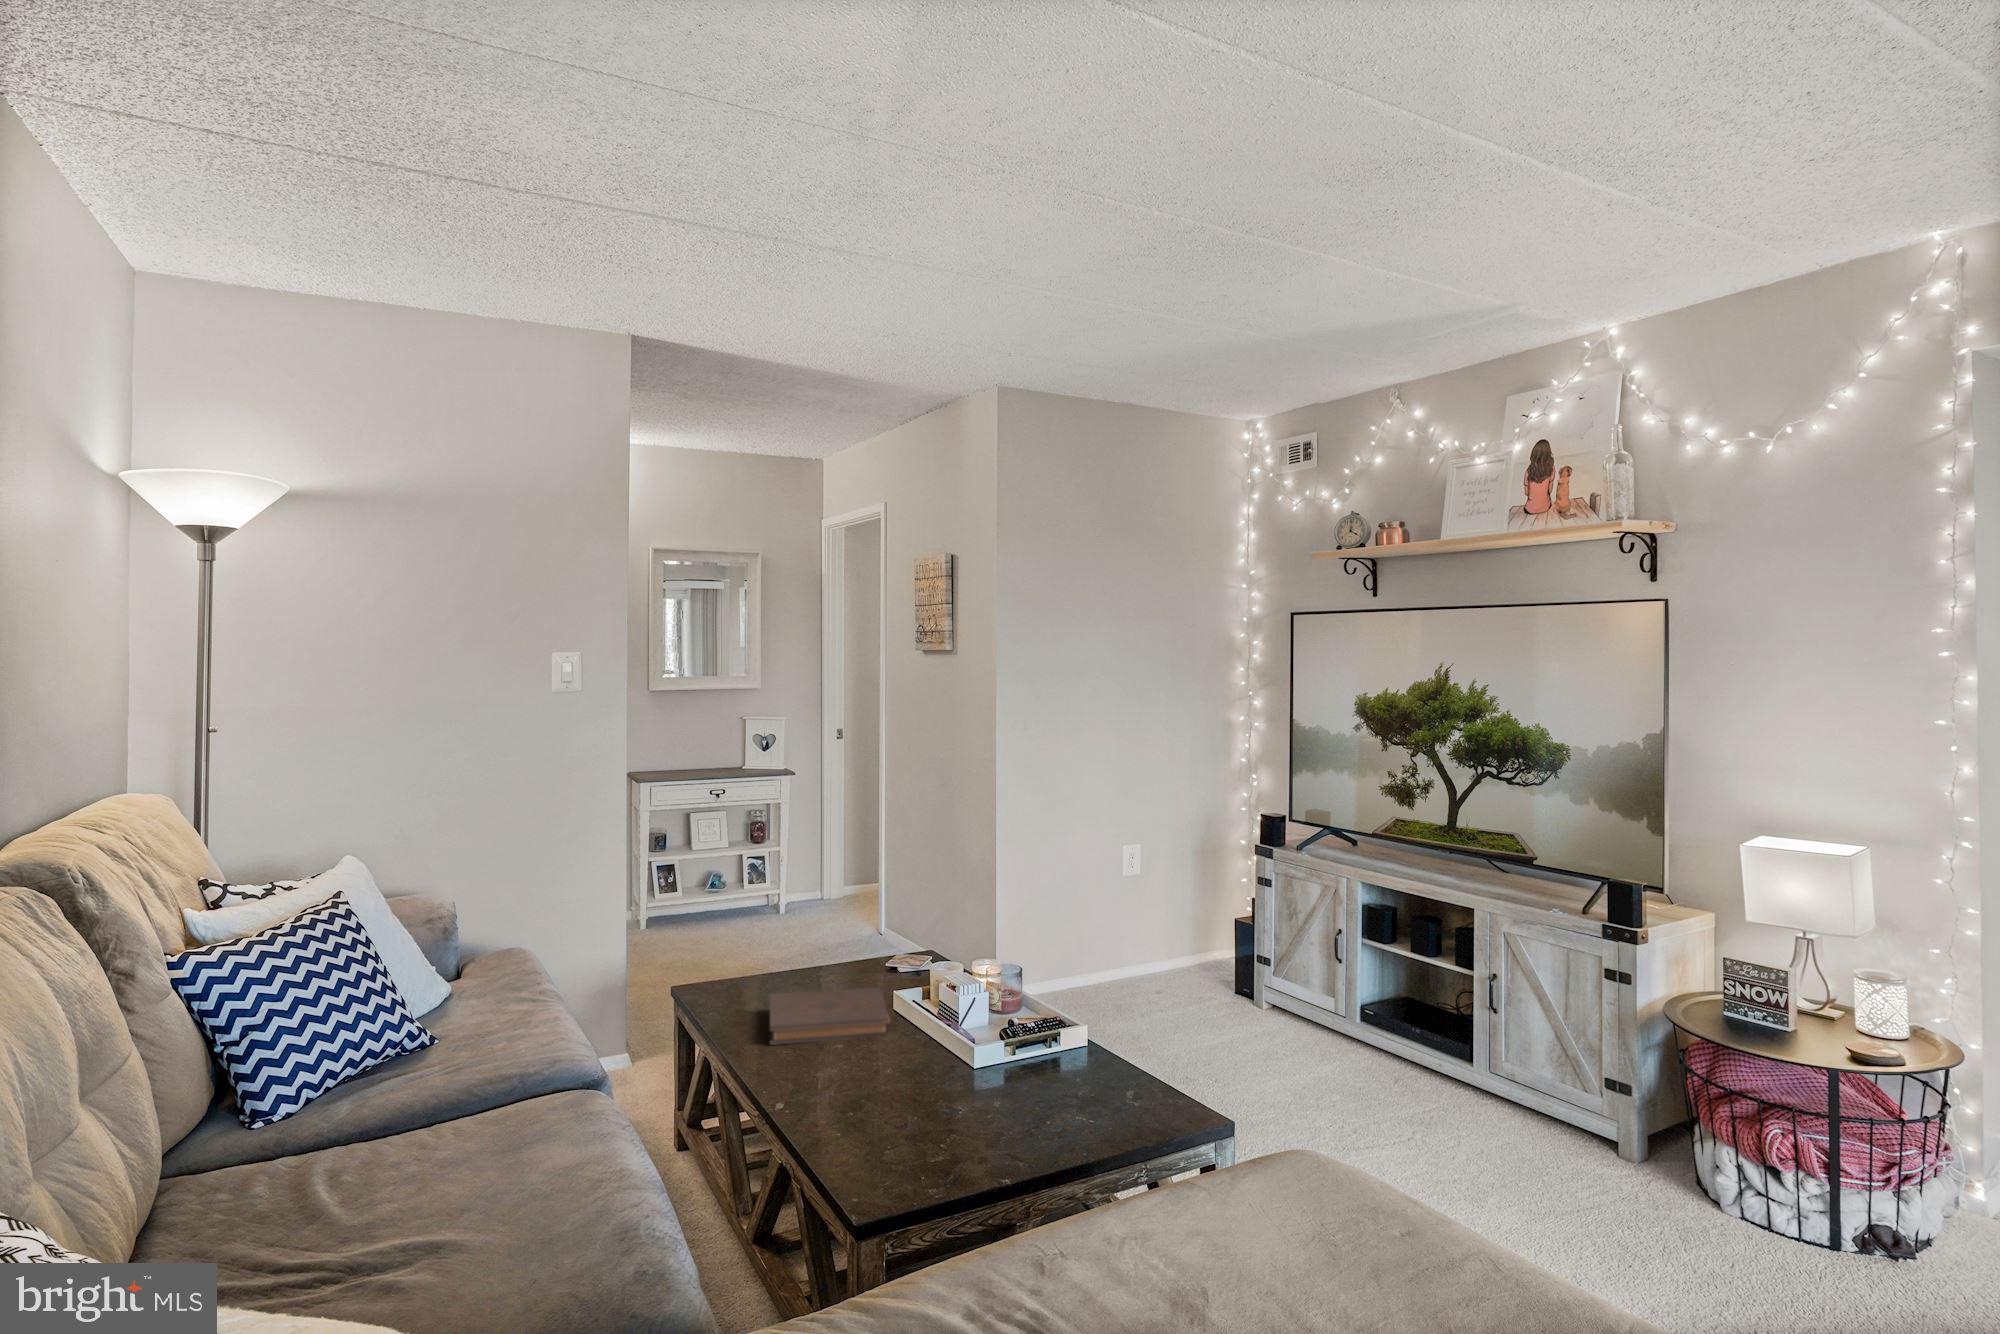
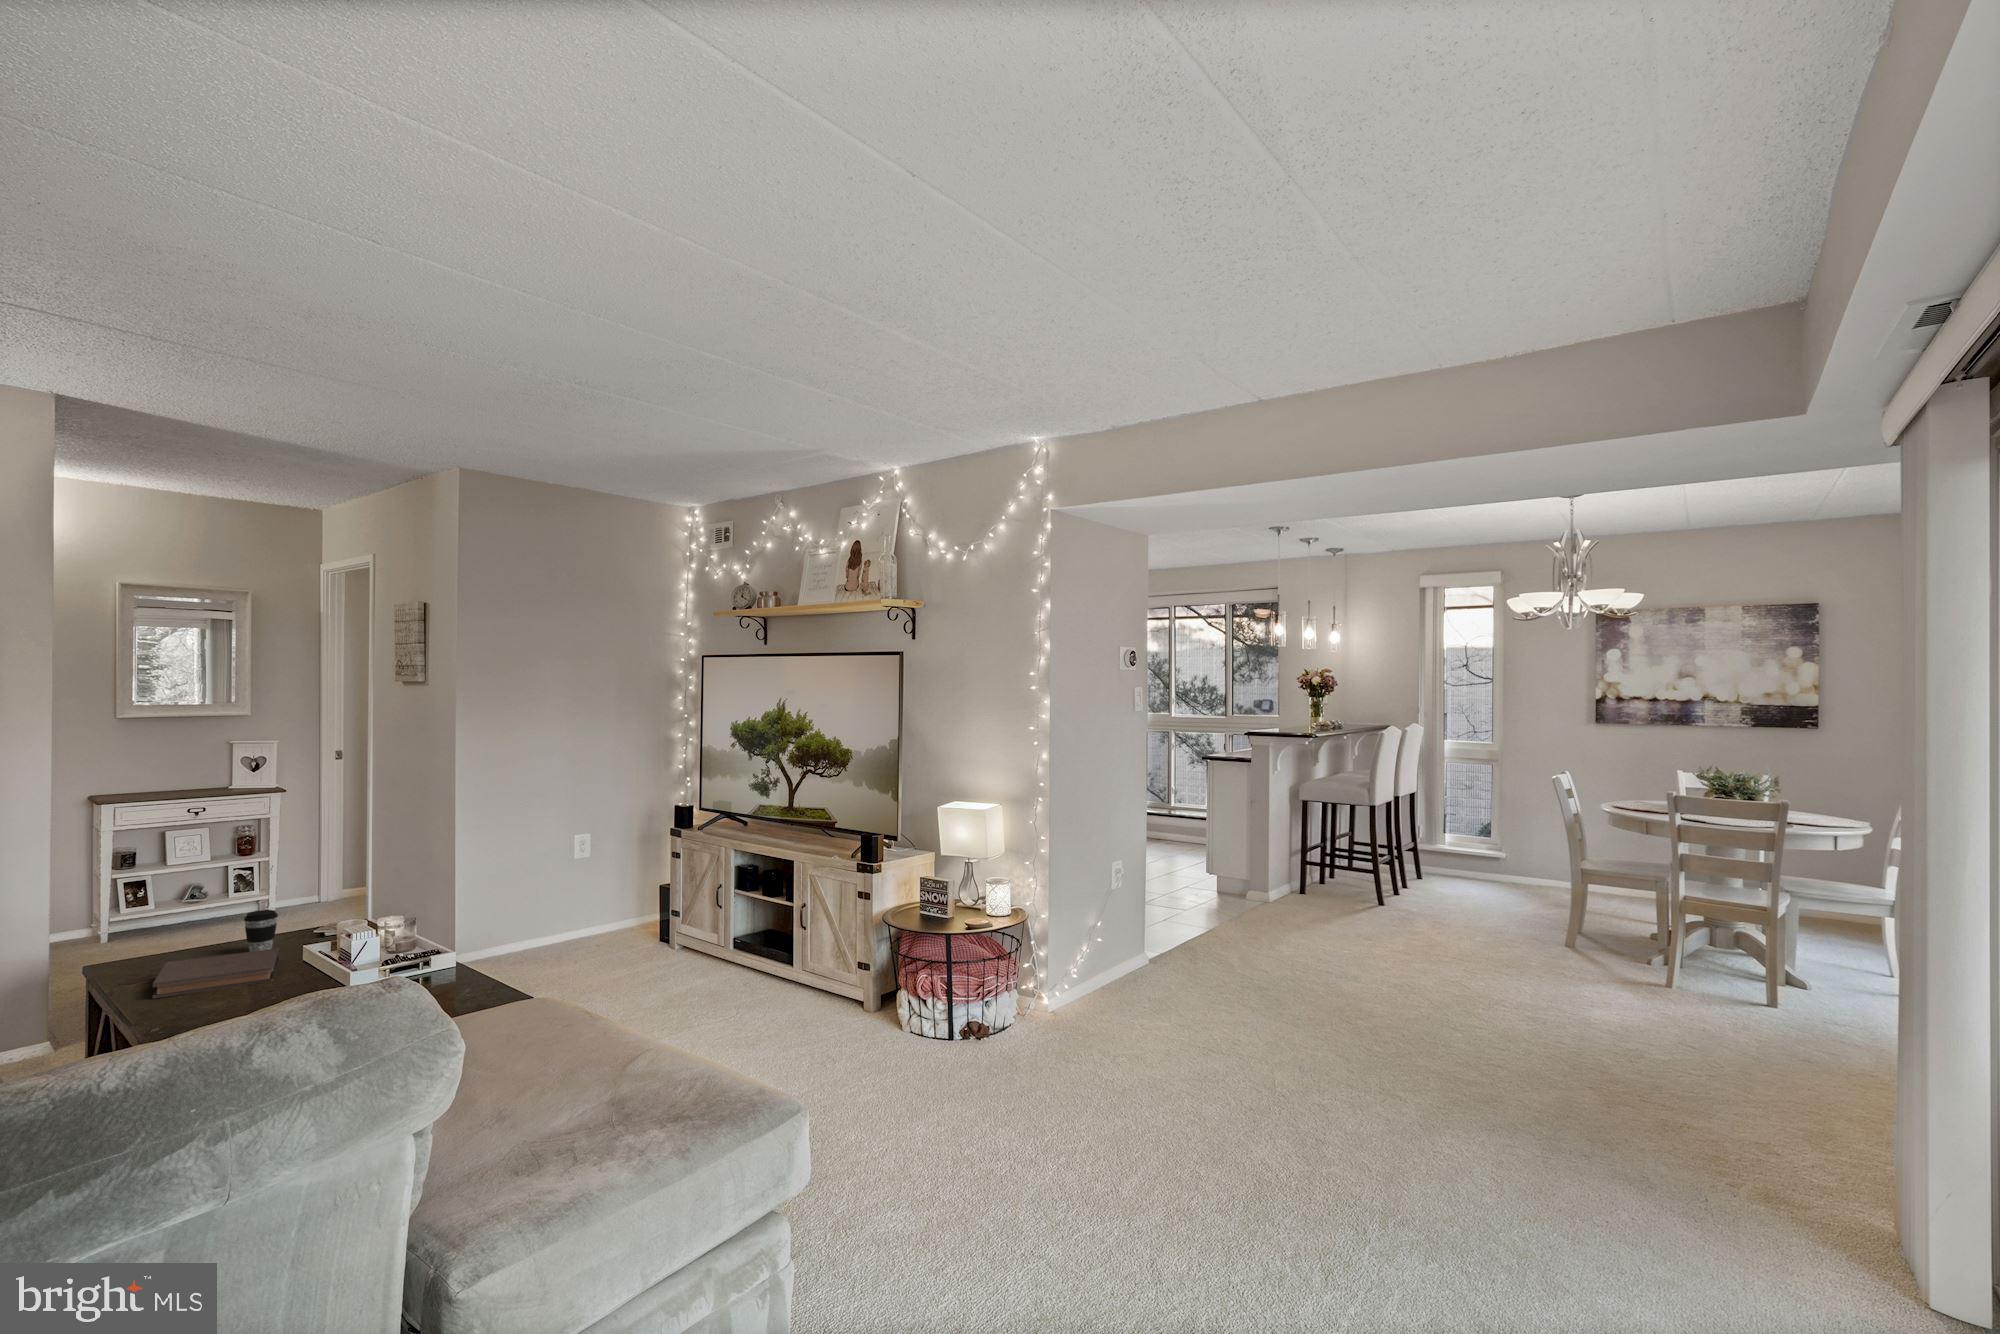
coffee cup: none [833,933,867,986] -> present [244,910,278,952]

